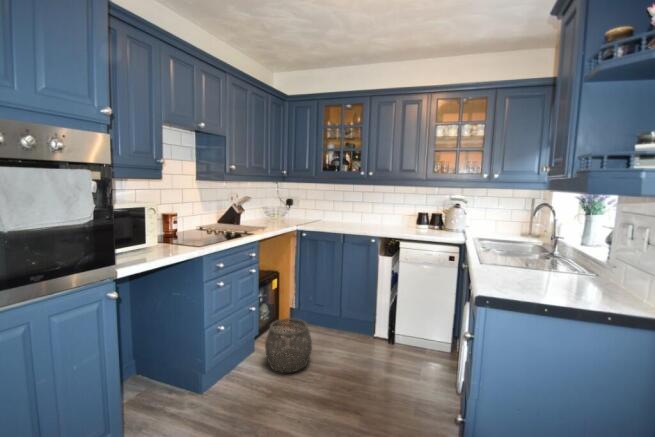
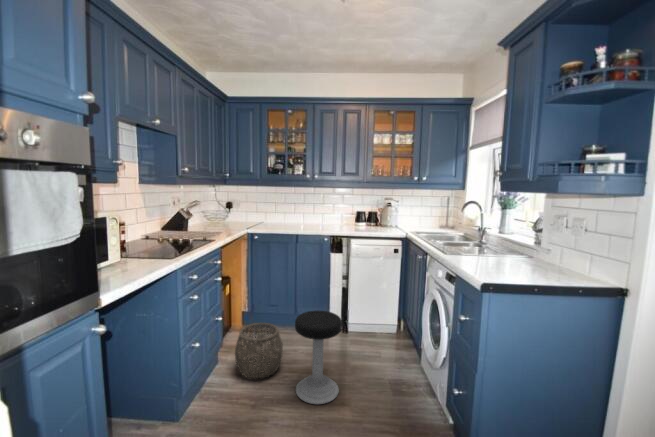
stool: none [312,313,361,411] -> present [295,310,342,404]

